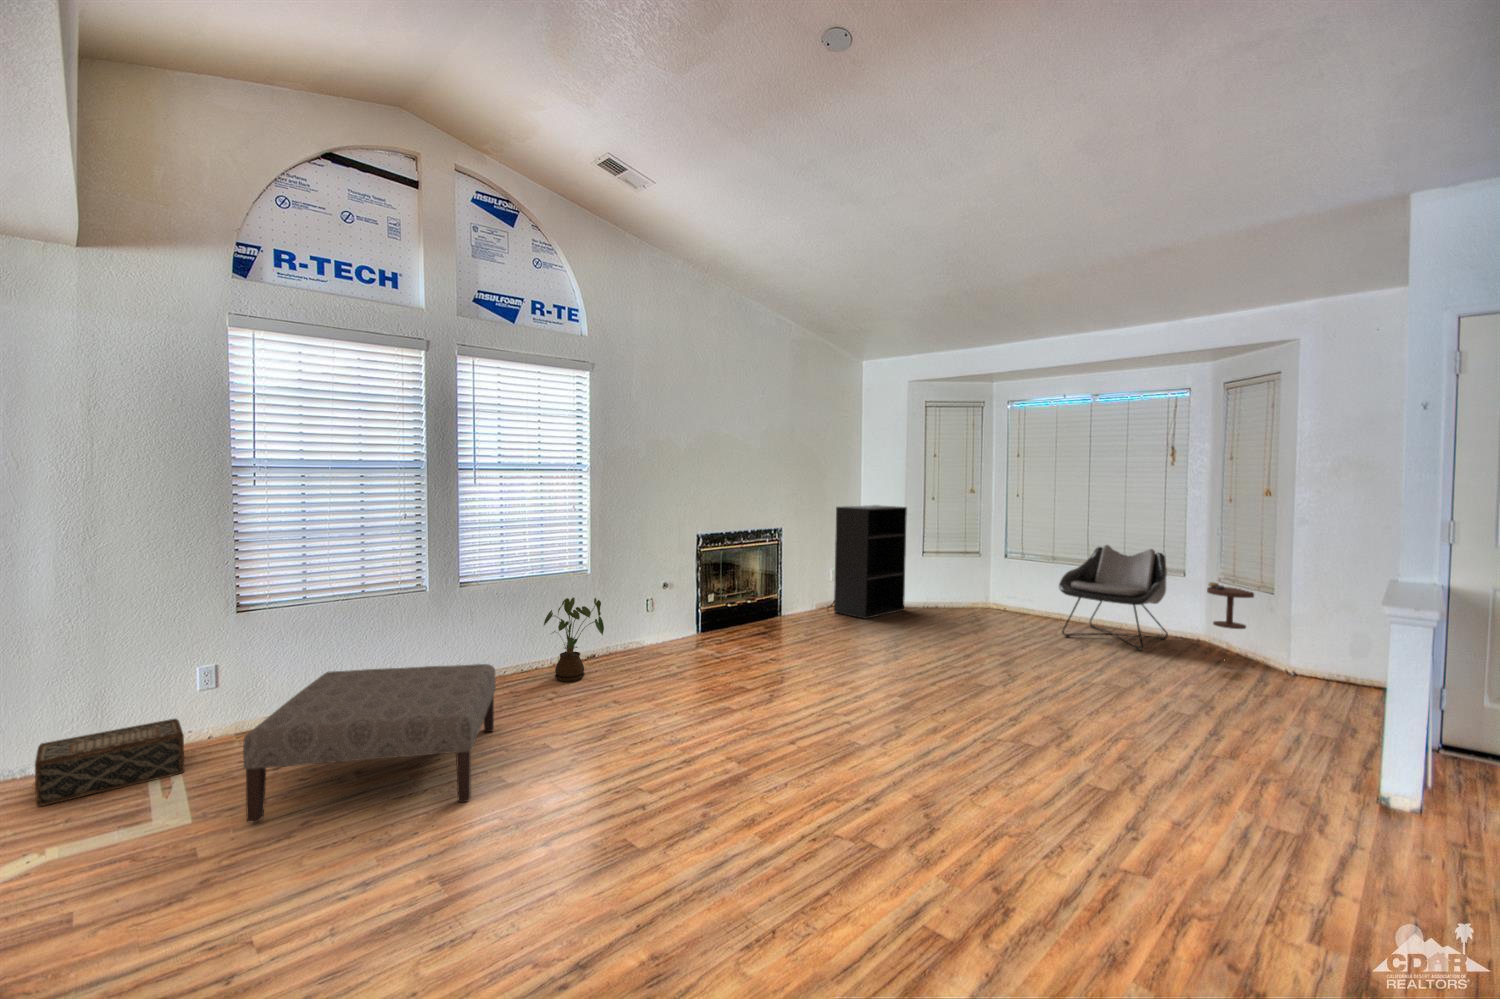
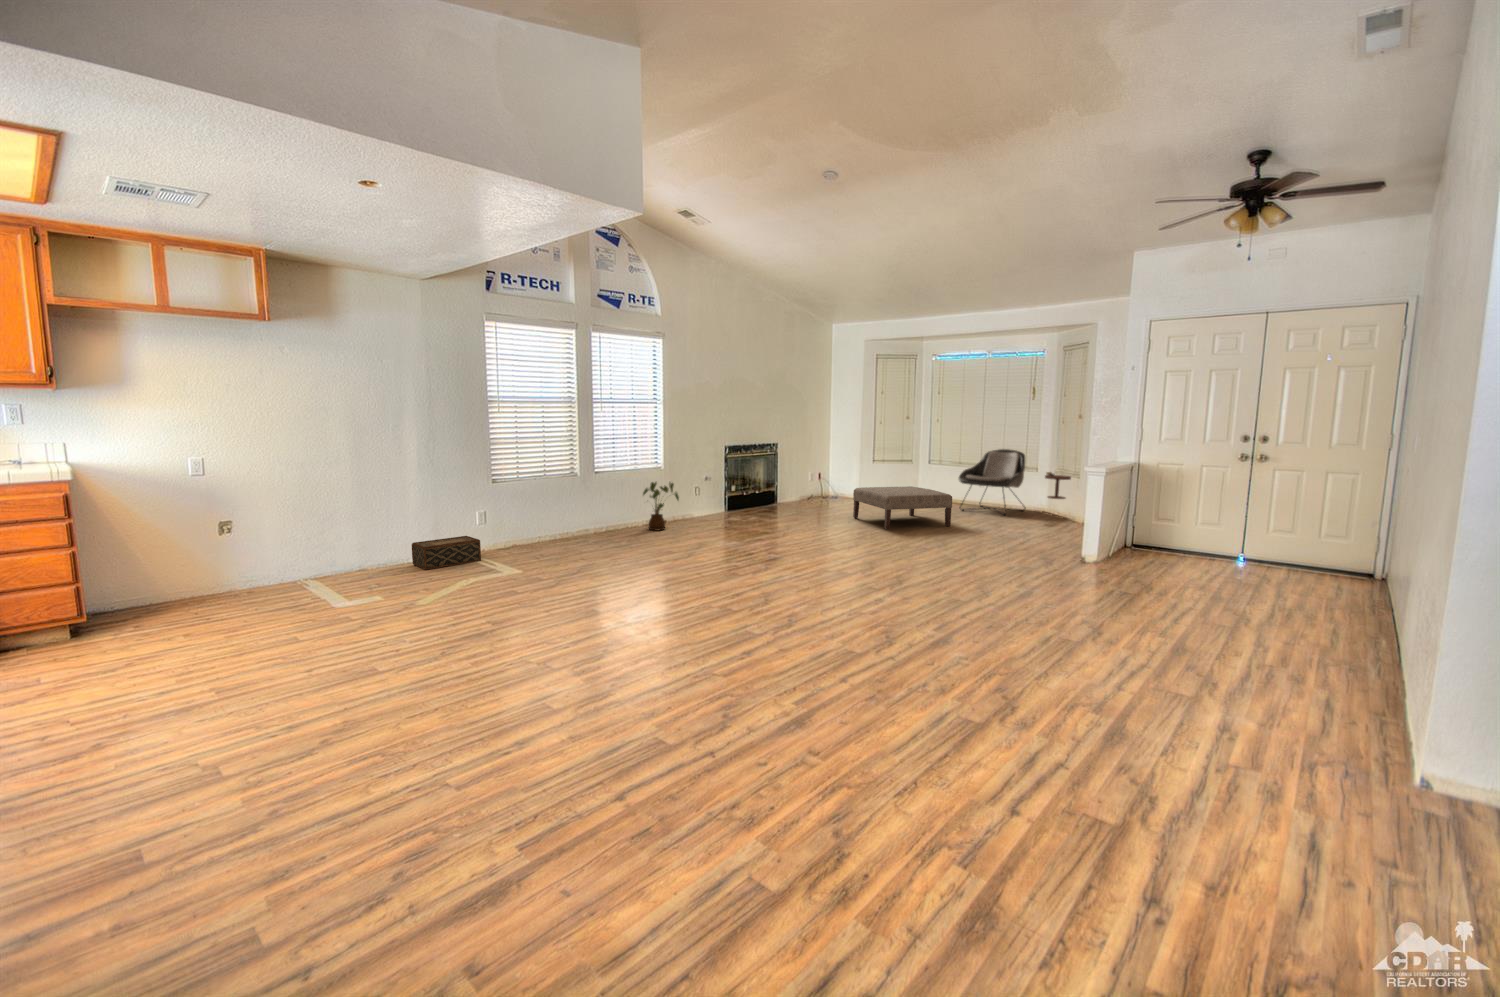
bookshelf: present [834,505,907,619] -> none [812,428,862,504]
ottoman: present [243,664,496,822] -> present [853,486,952,529]

